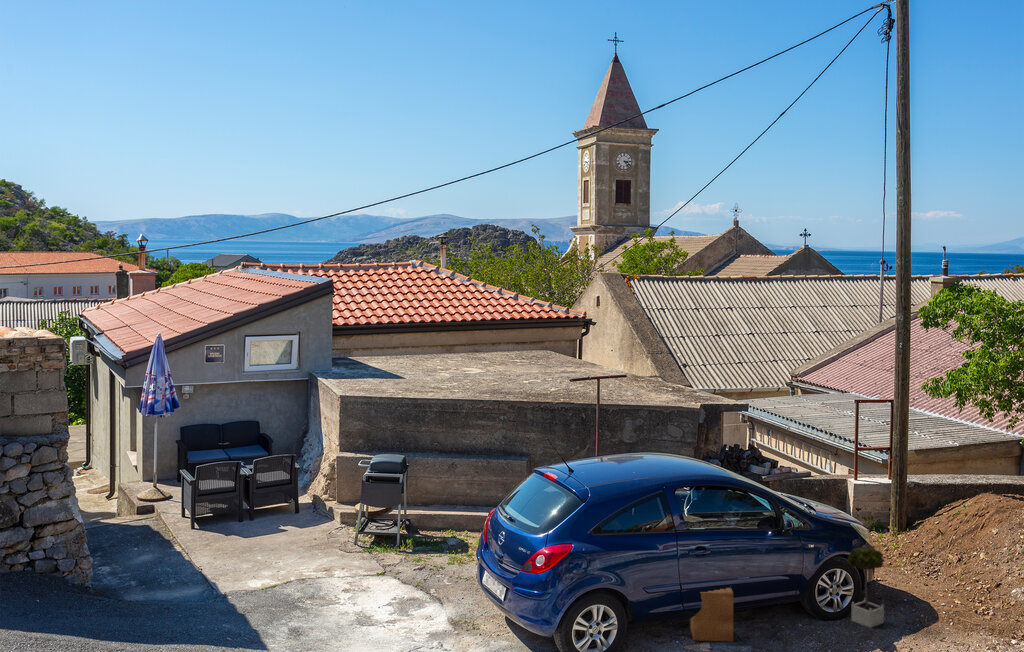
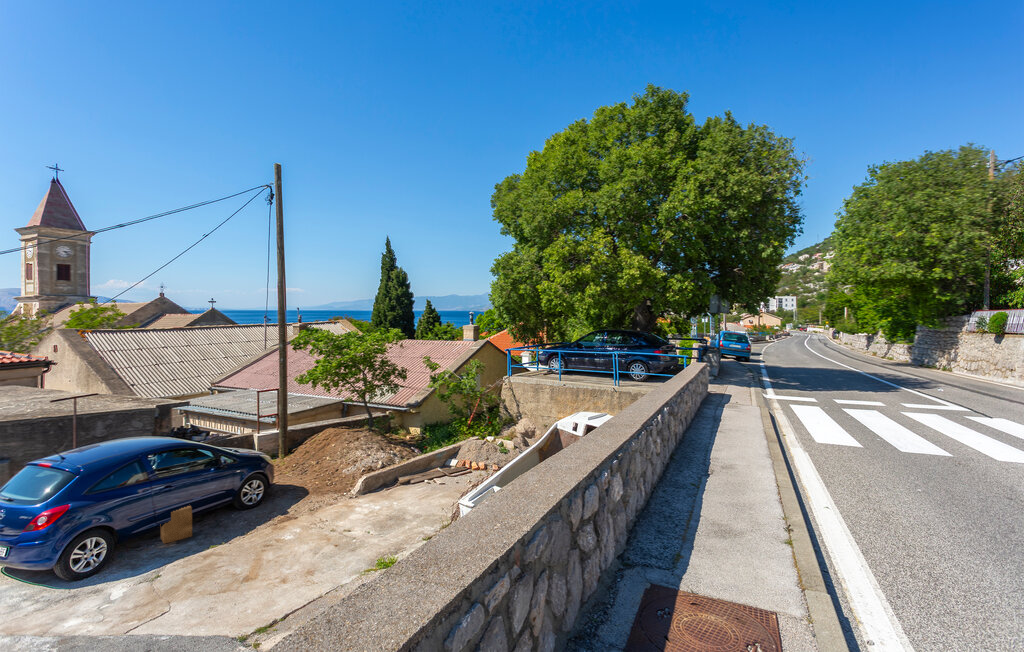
potted tree: present [847,547,884,627] -> none [260,464,280,506]

